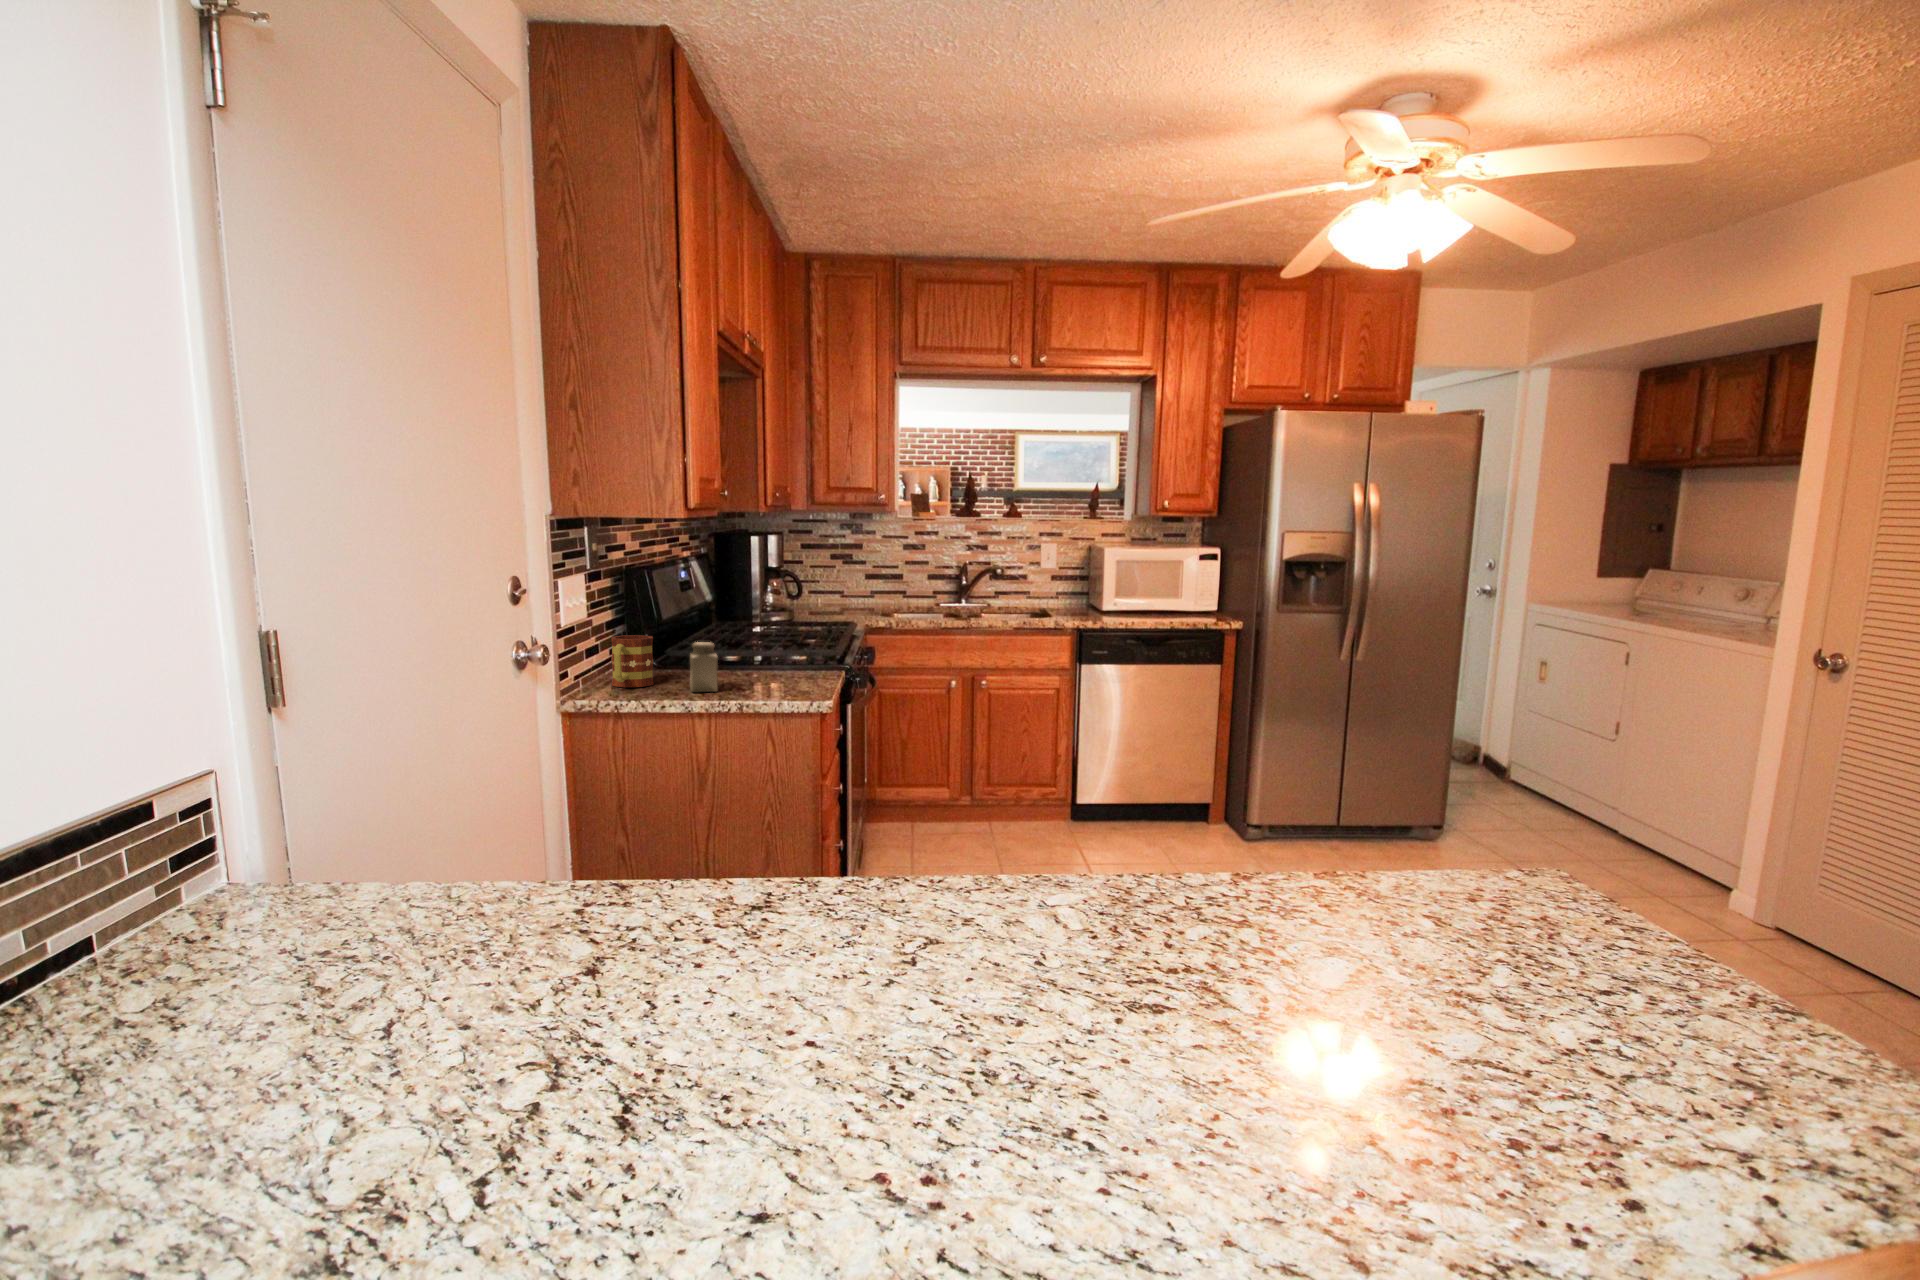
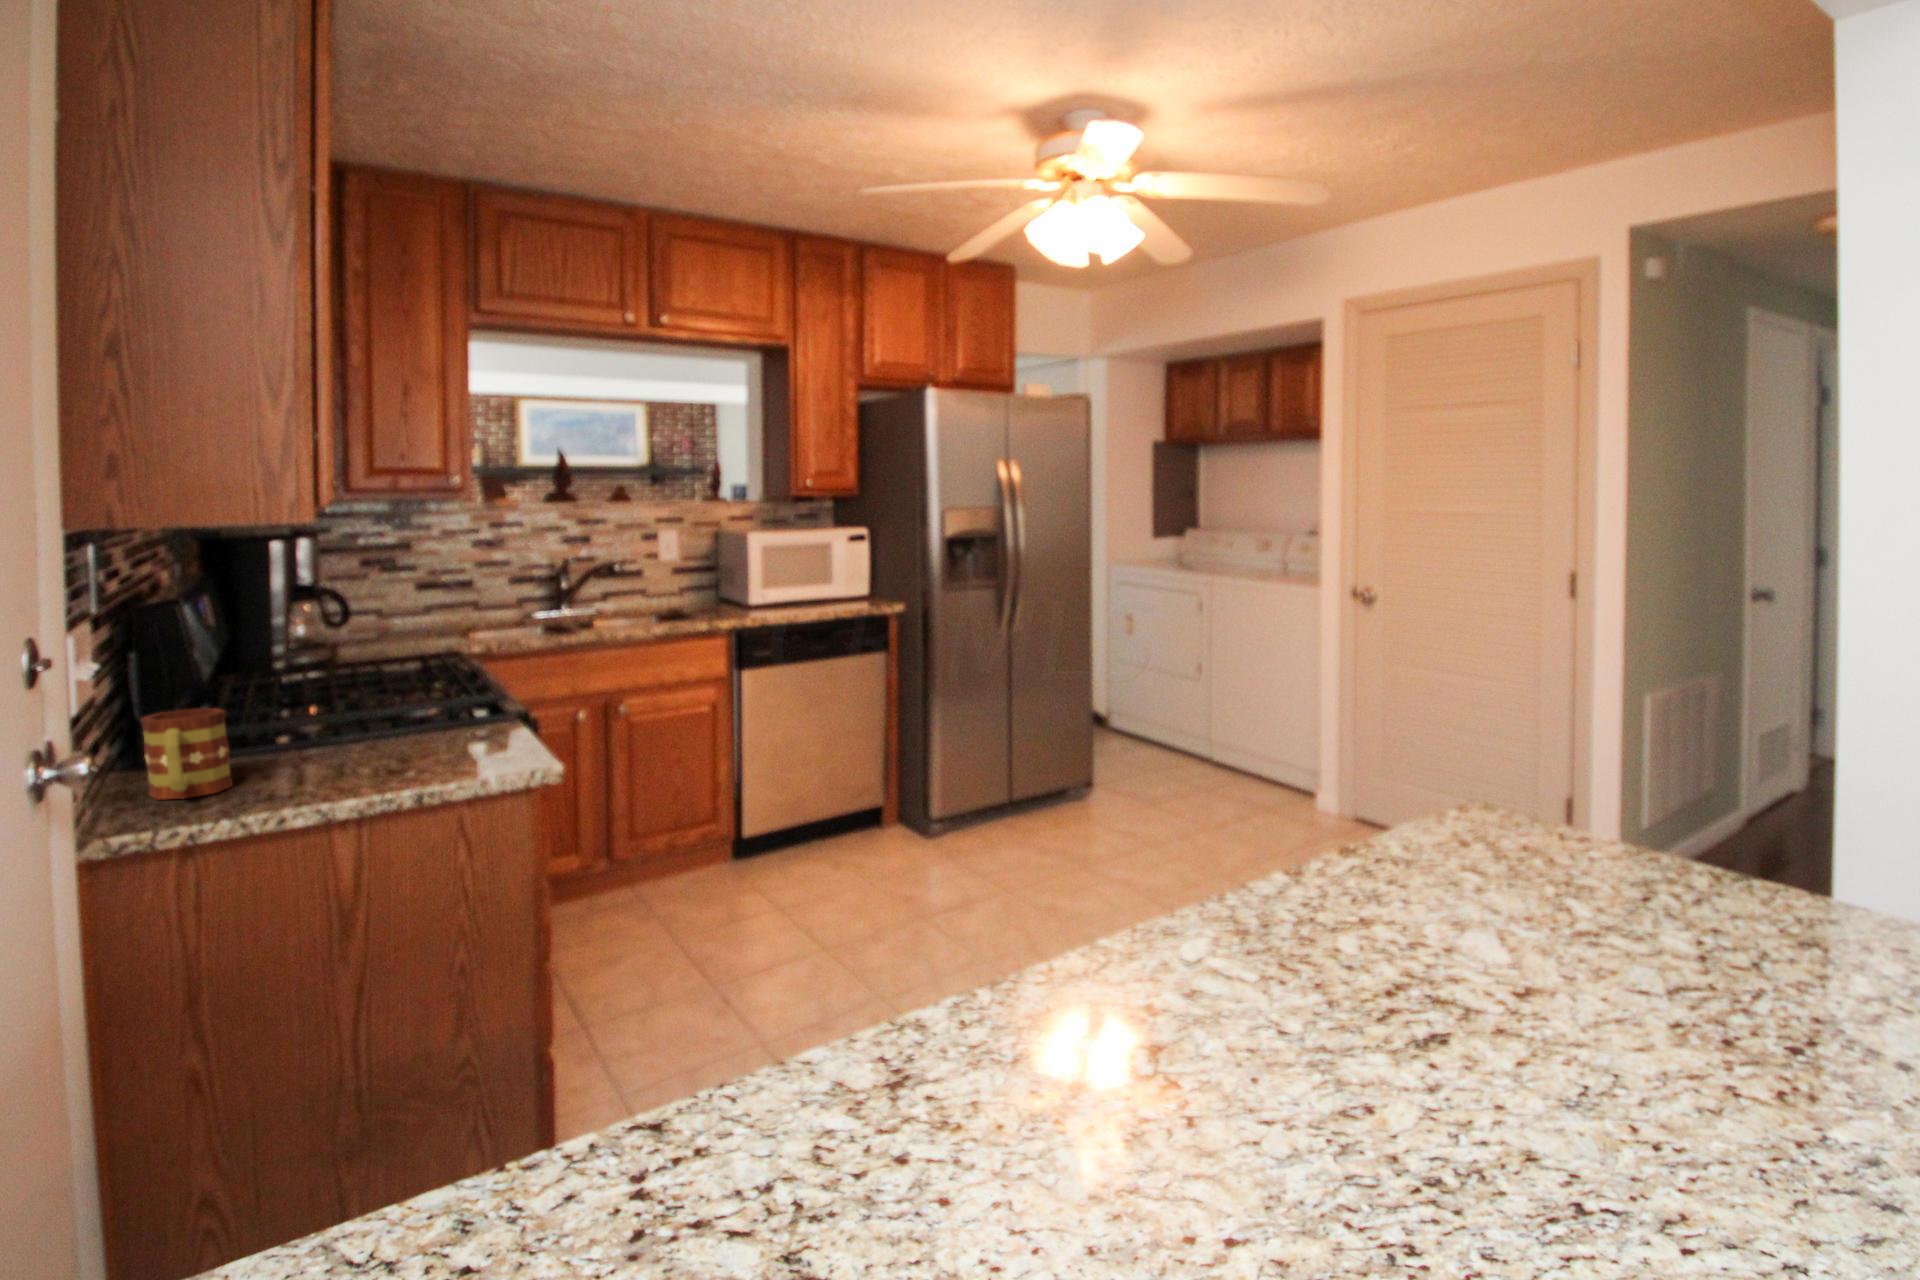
salt shaker: present [690,642,718,692] -> none [302,706,362,788]

